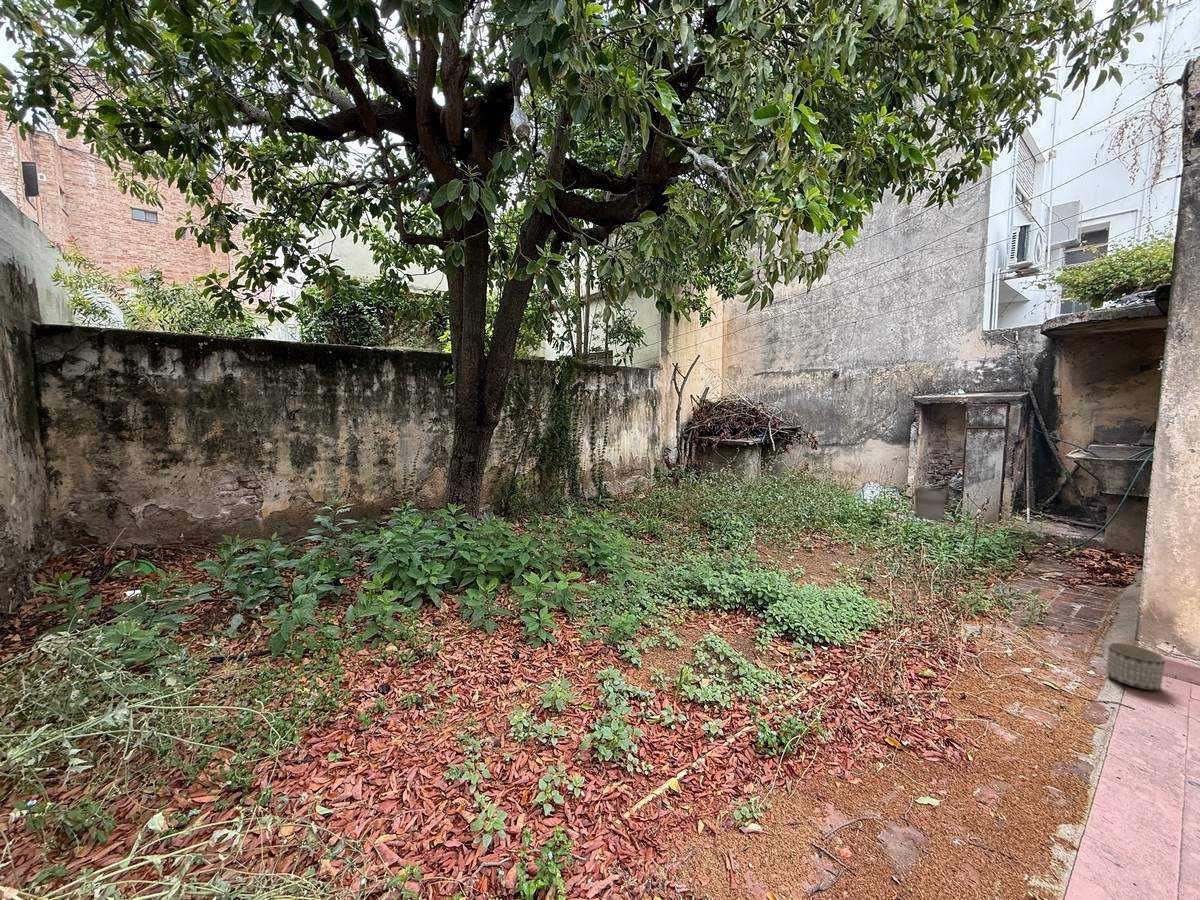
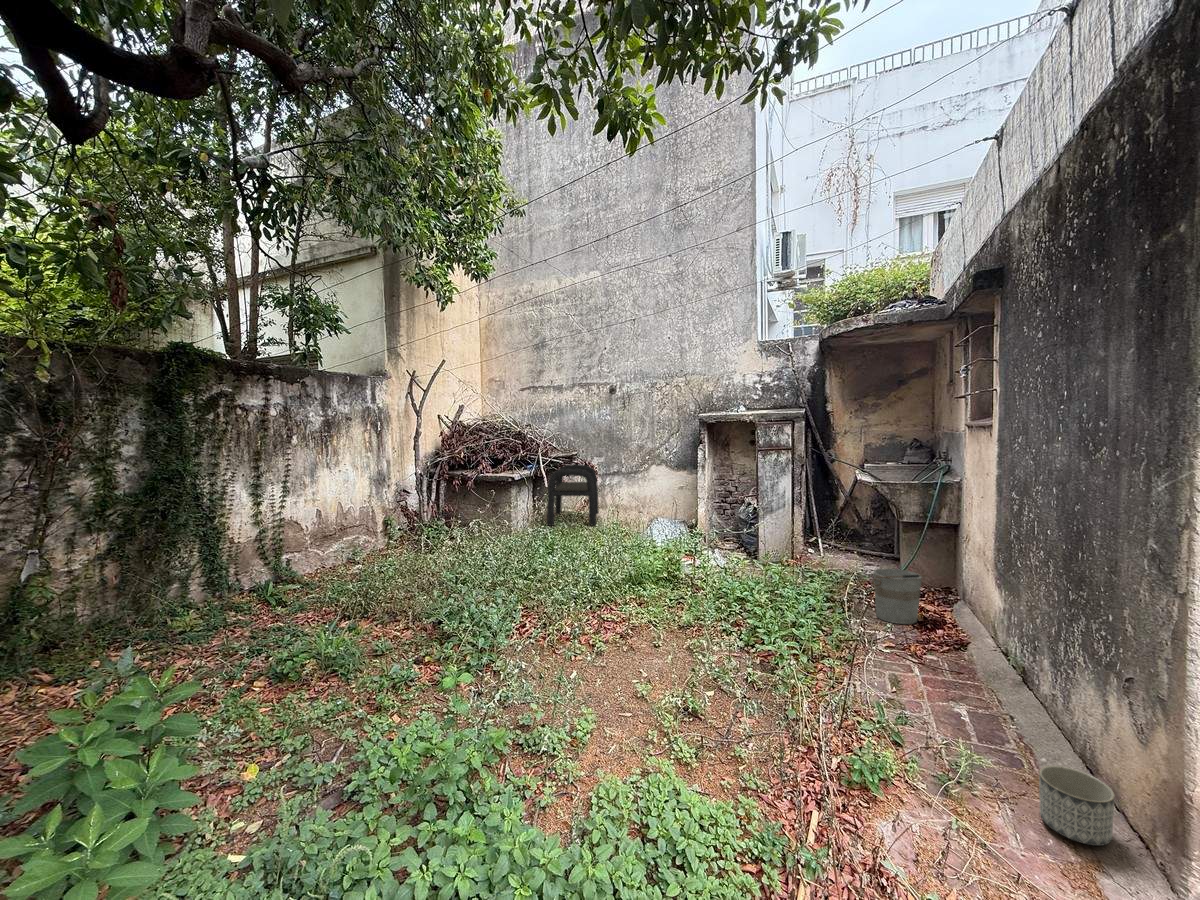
bench: none [772,435,816,483] -> present [547,465,599,525]
bucket: present [913,488,949,520] -> present [872,569,927,624]

